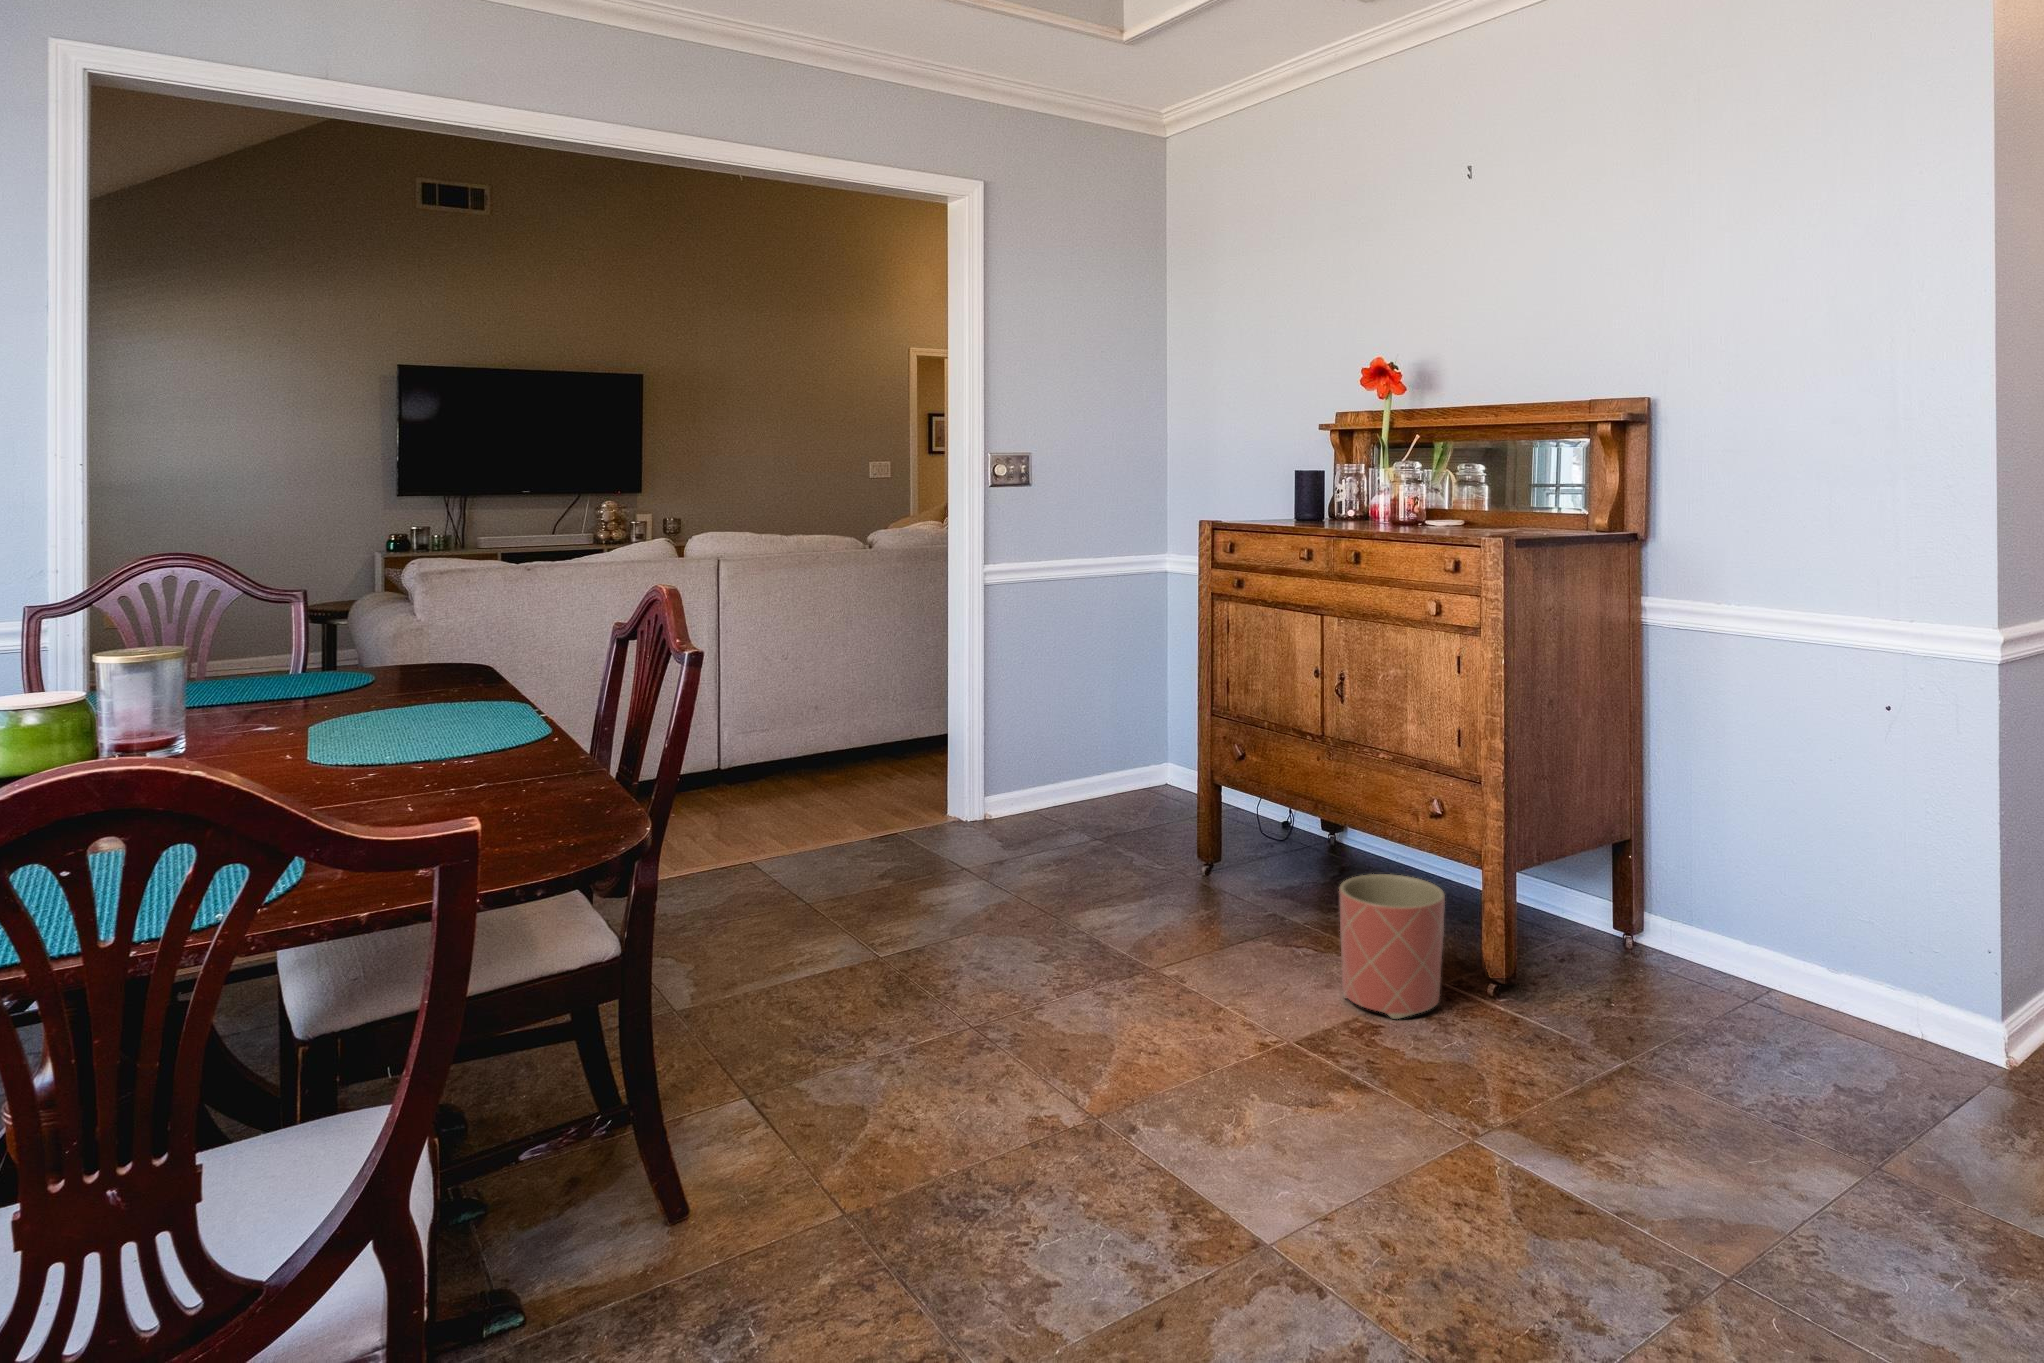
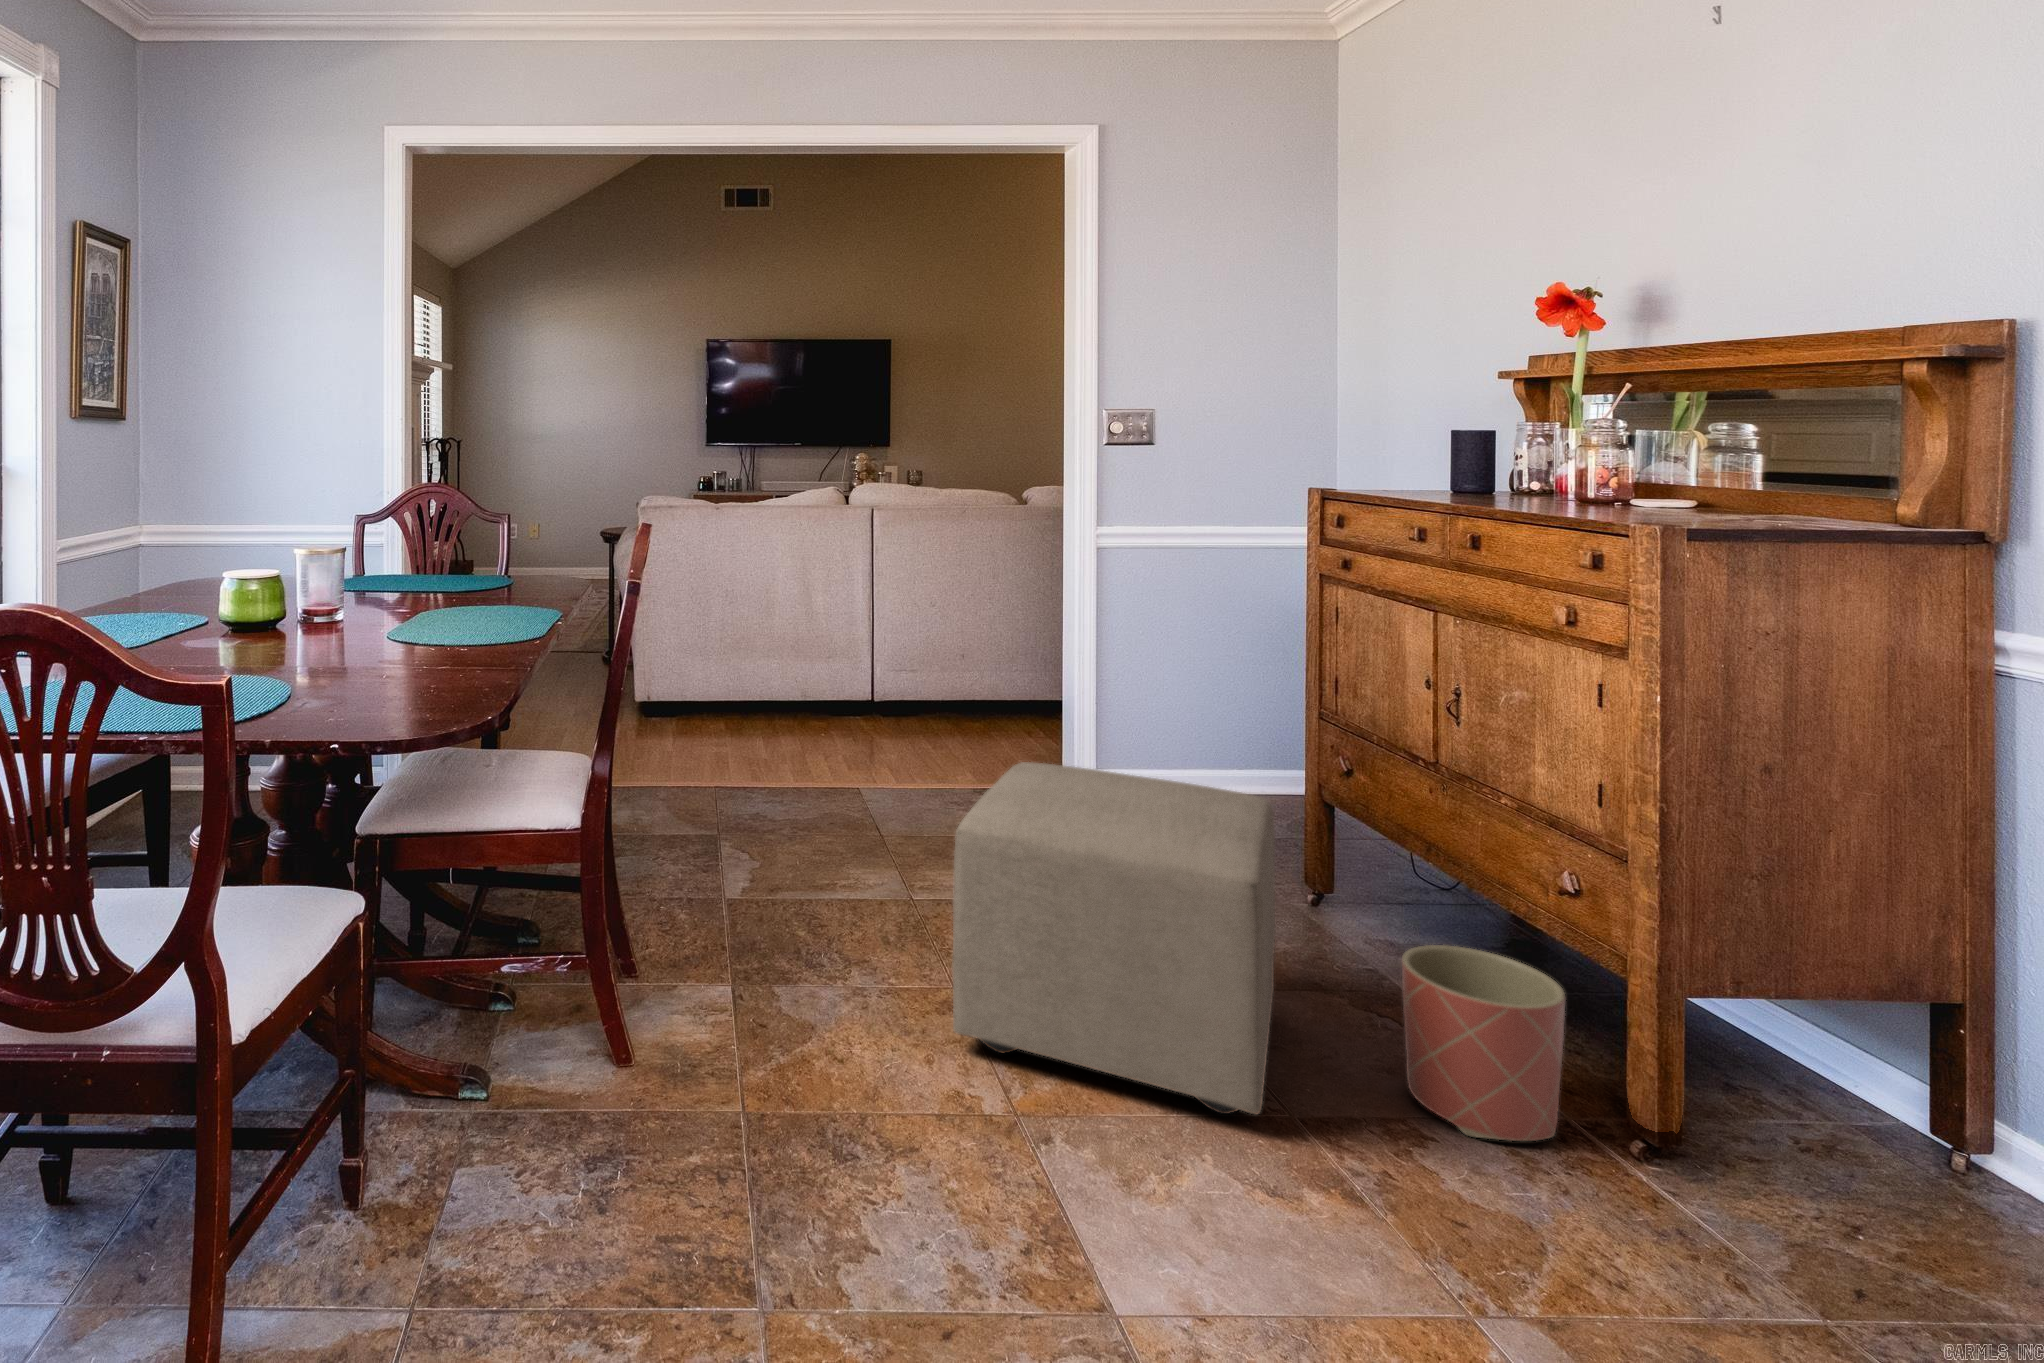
ottoman: none [1003,781,1280,1071] -> present [952,762,1275,1114]

